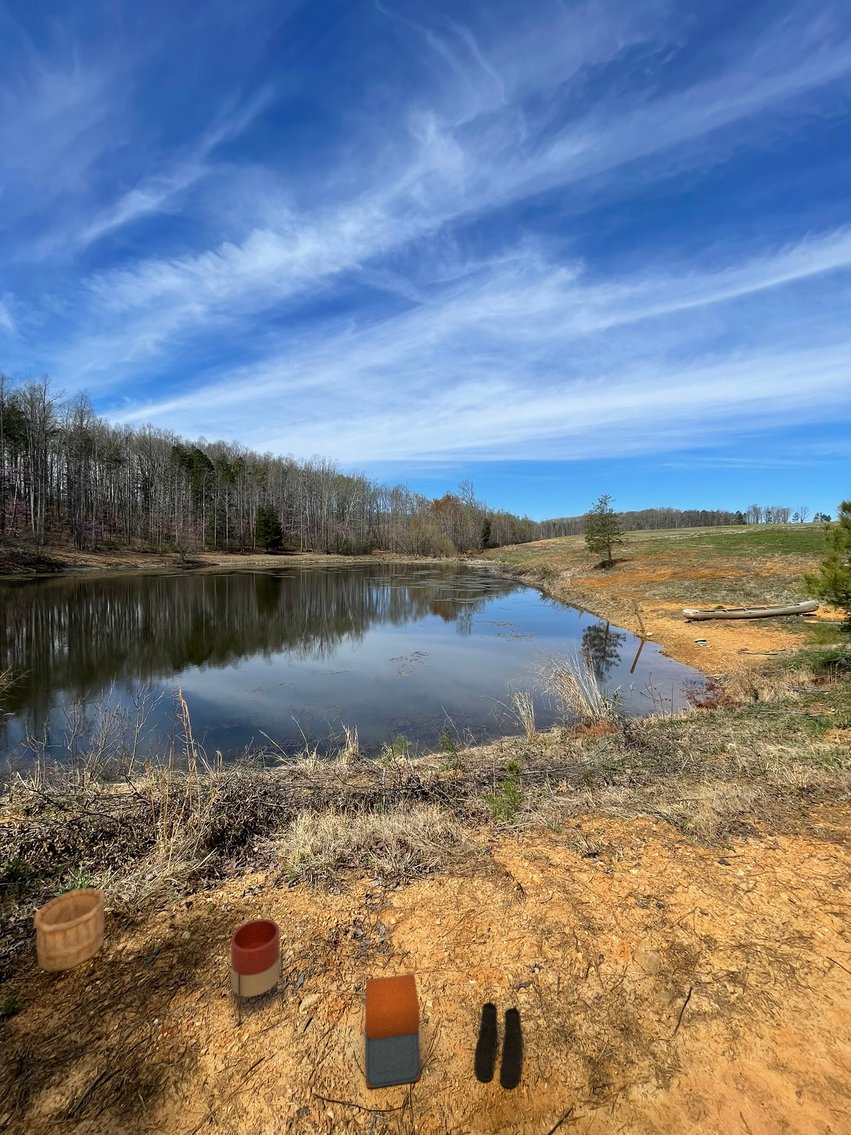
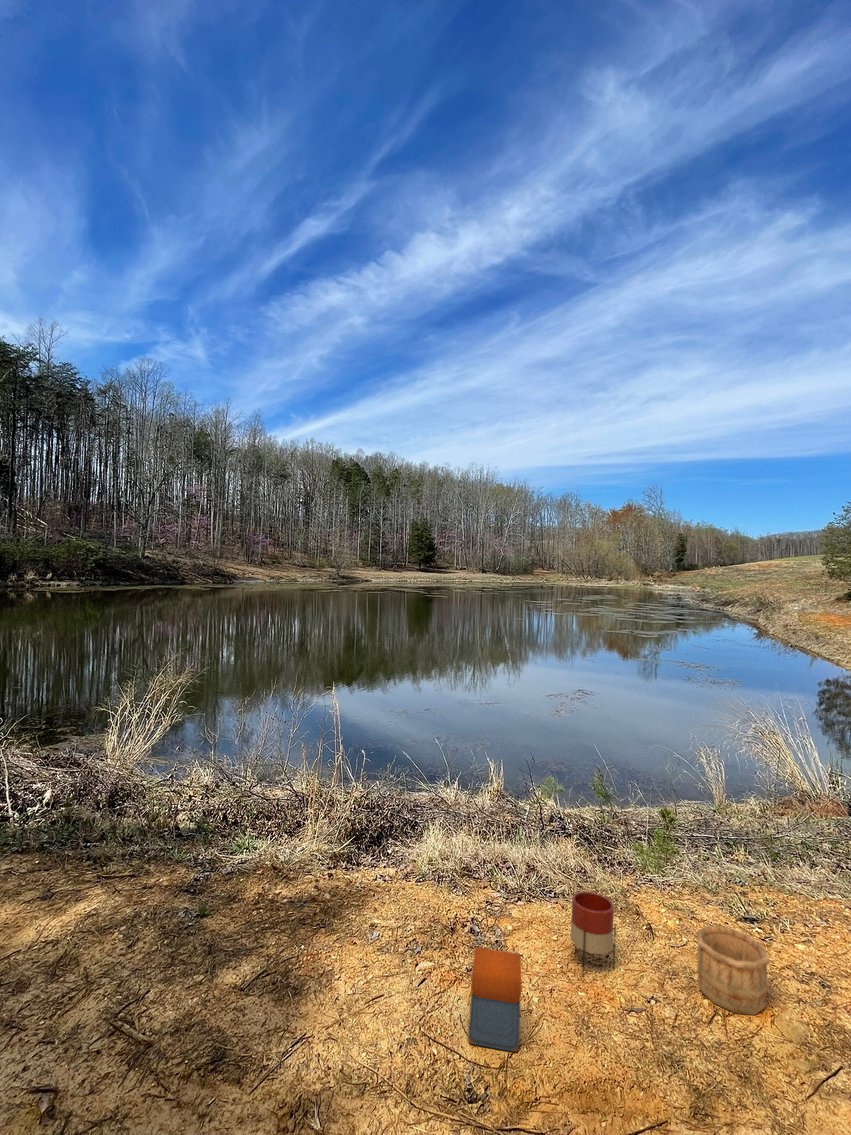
wooden bucket: present [34,888,105,972] -> present [697,926,770,1015]
planter: present [231,919,283,1025] -> present [570,891,616,977]
boots: present [474,1001,522,1088] -> none [572,1003,625,1085]

